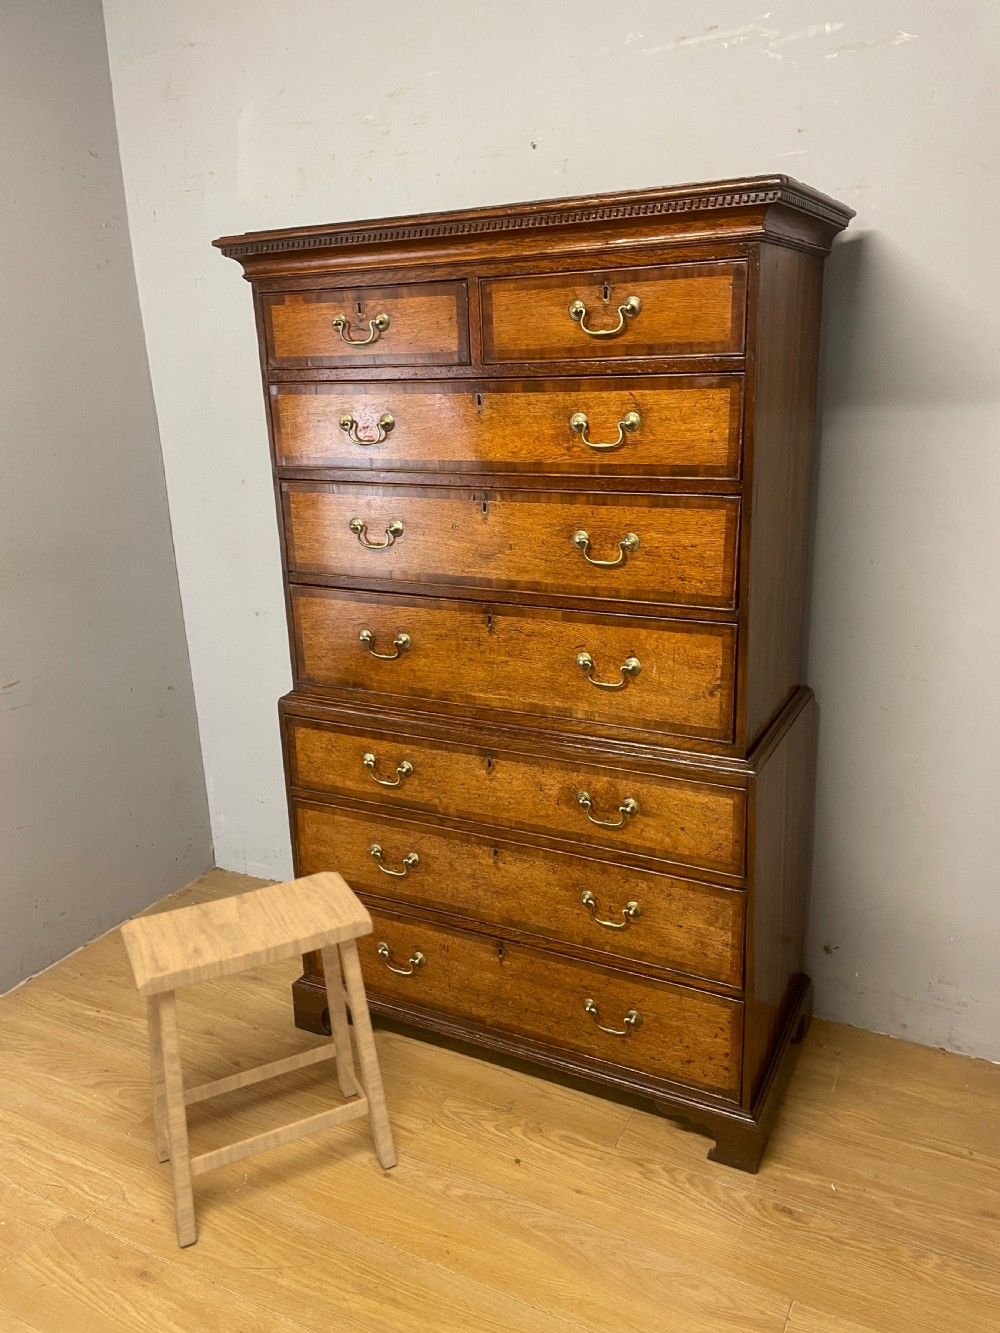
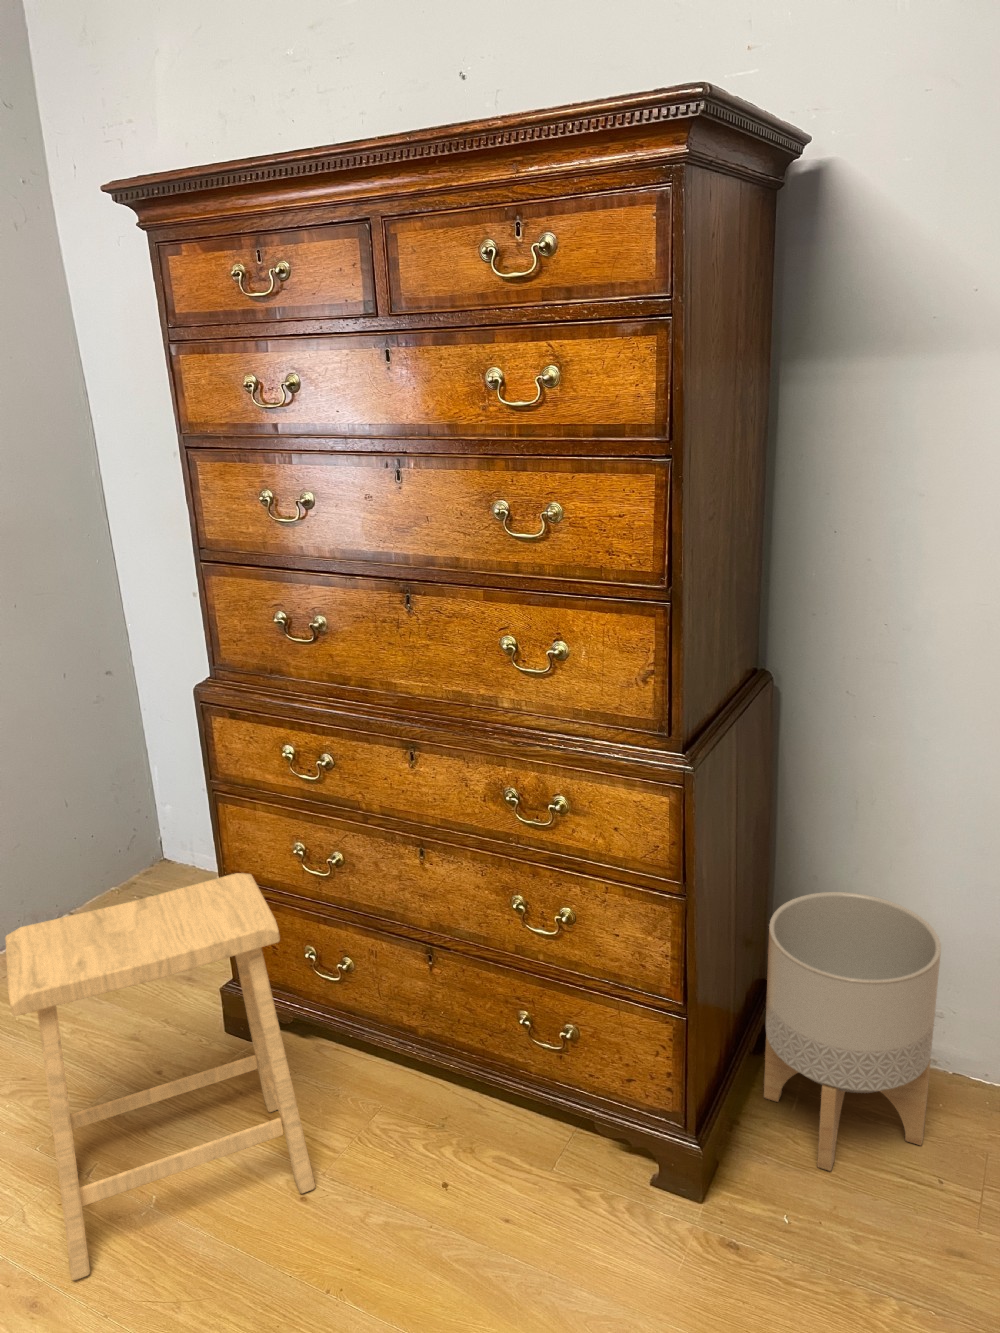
planter: none [804,890,971,1145] -> present [764,892,941,1171]

